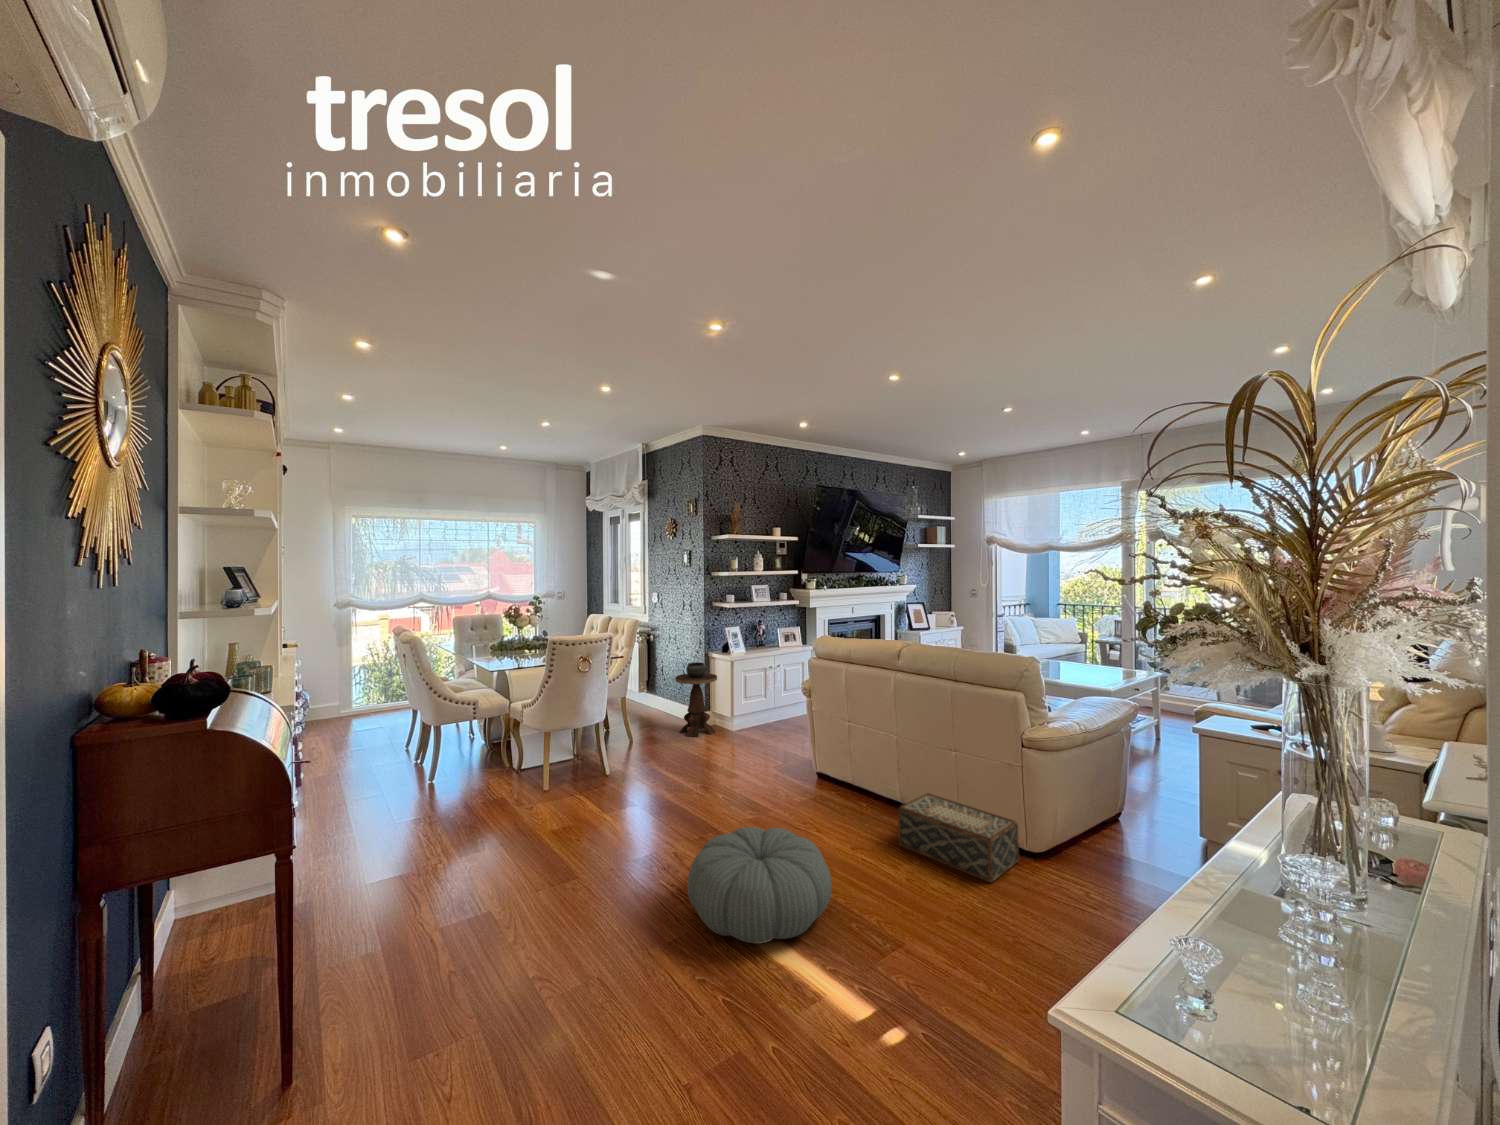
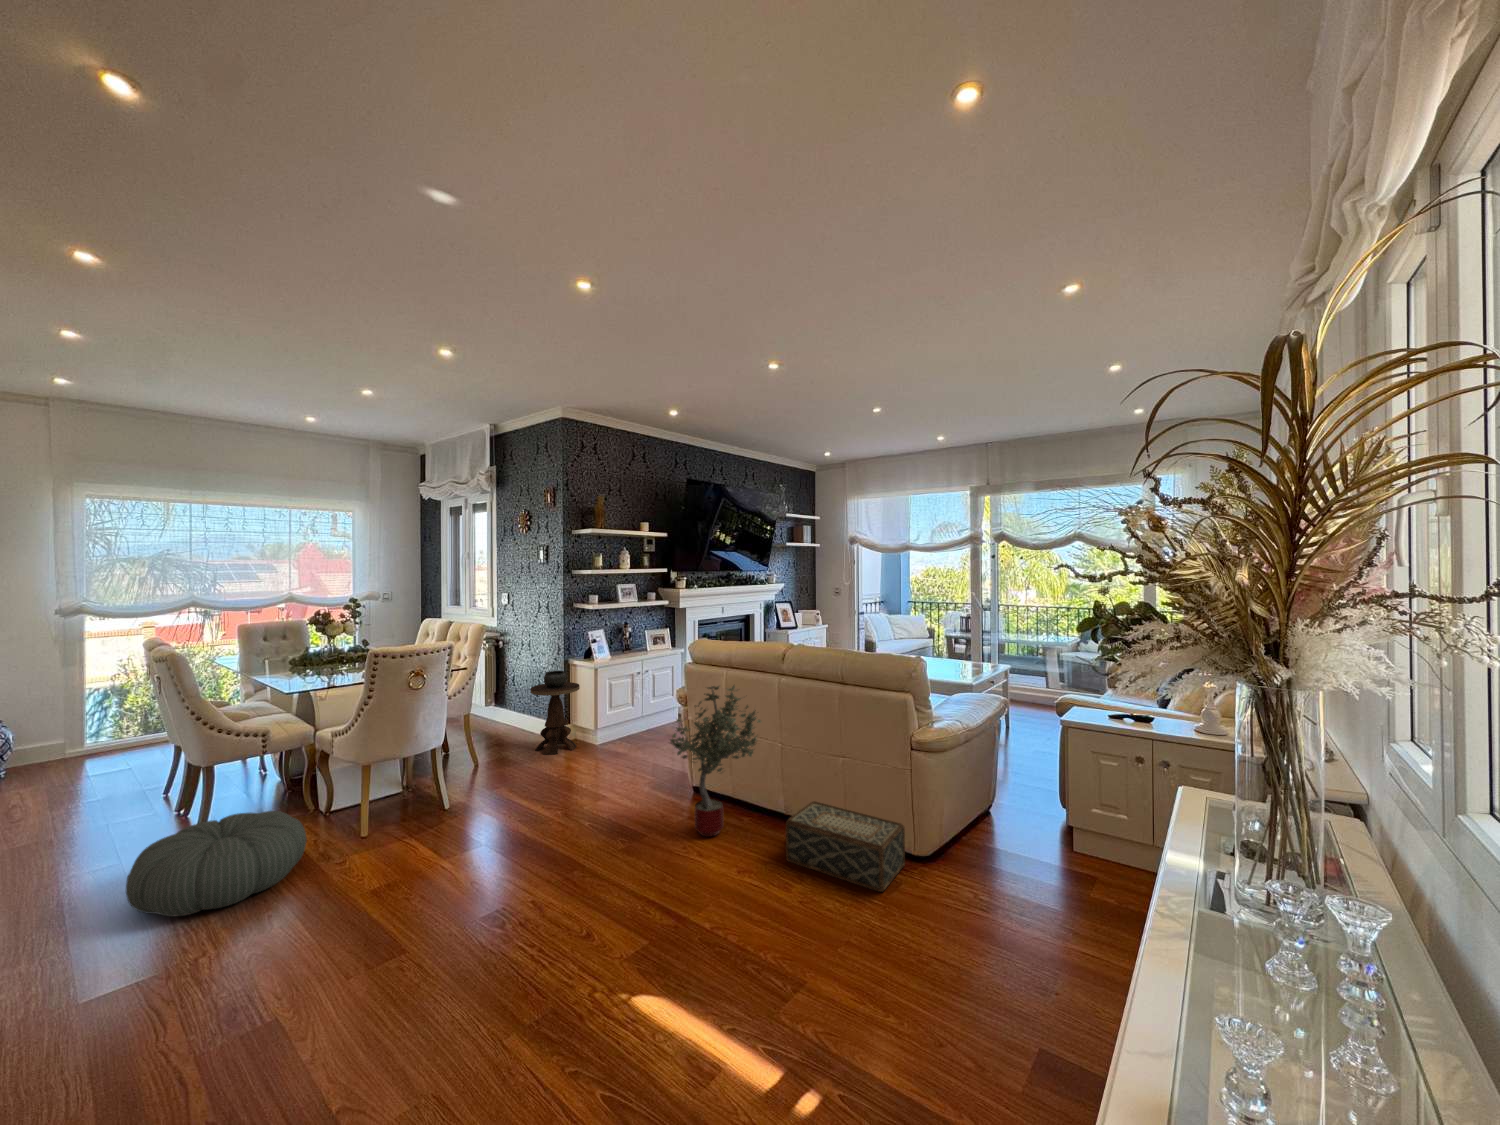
potted tree: none [791,678,877,818] -> present [670,686,761,837]
pouf: present [687,827,832,944] -> present [126,811,307,917]

